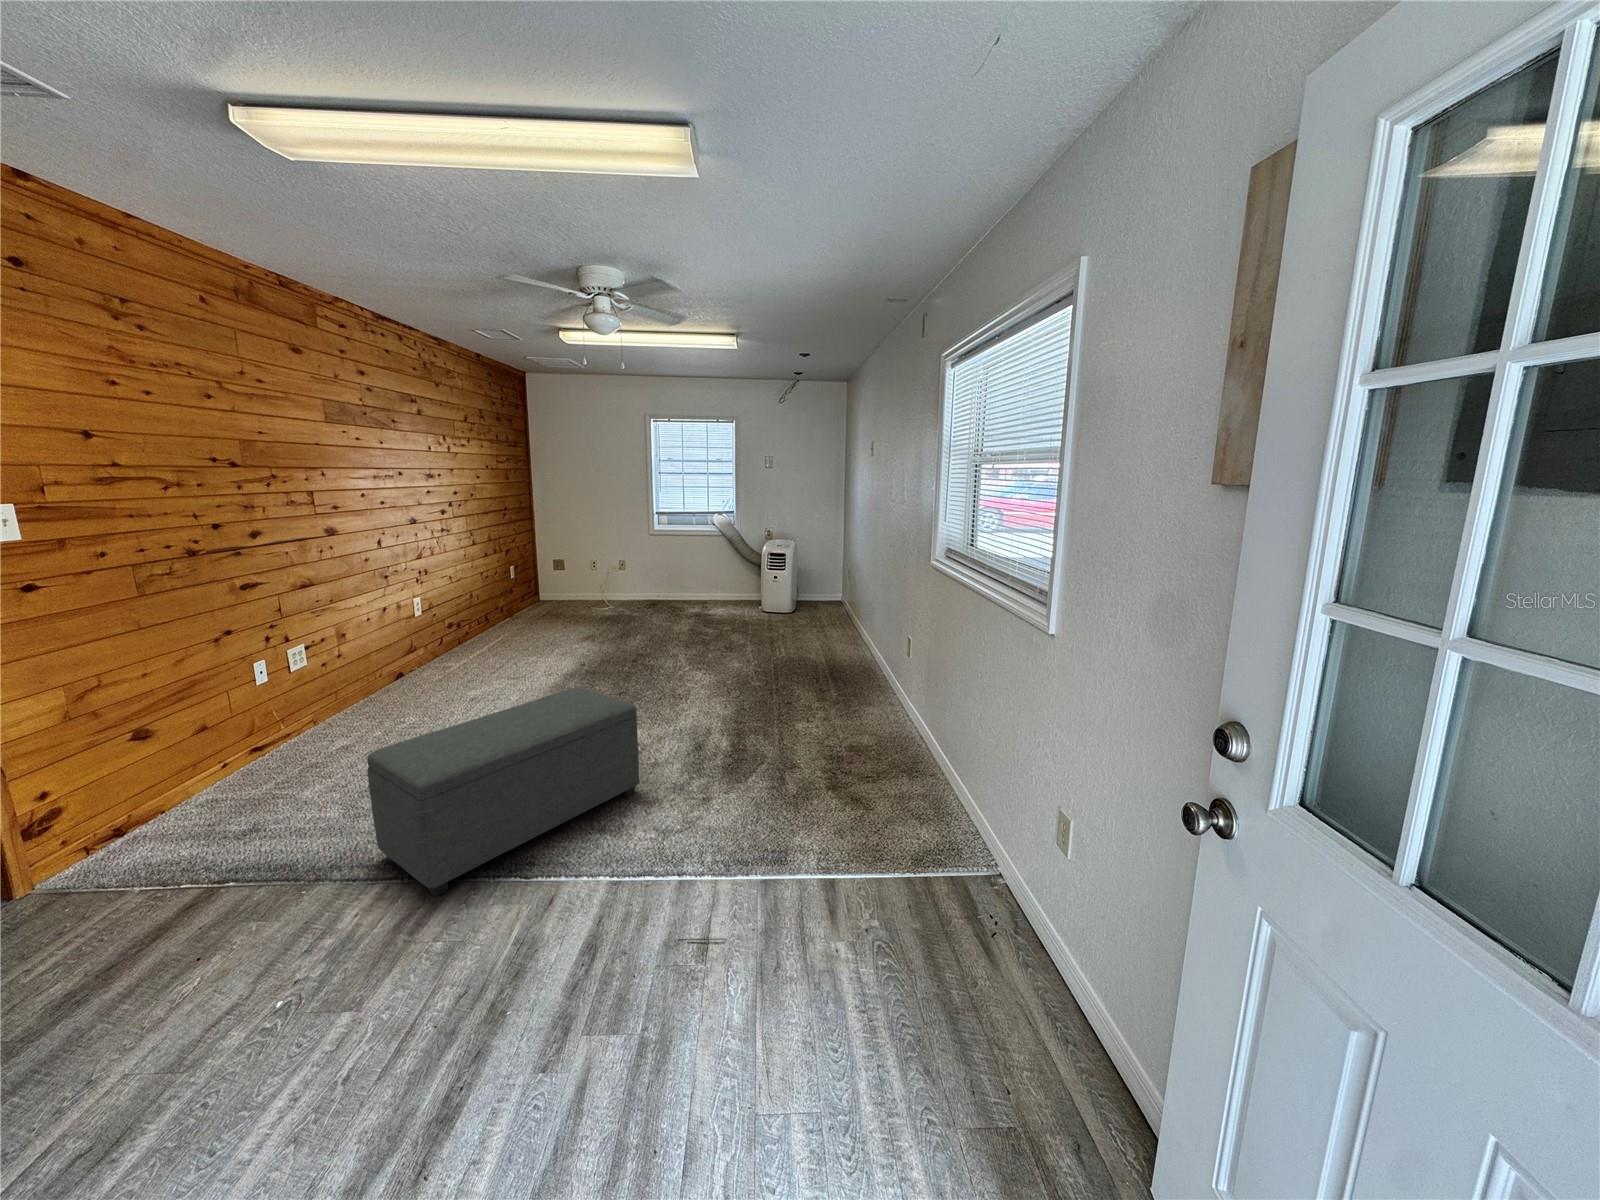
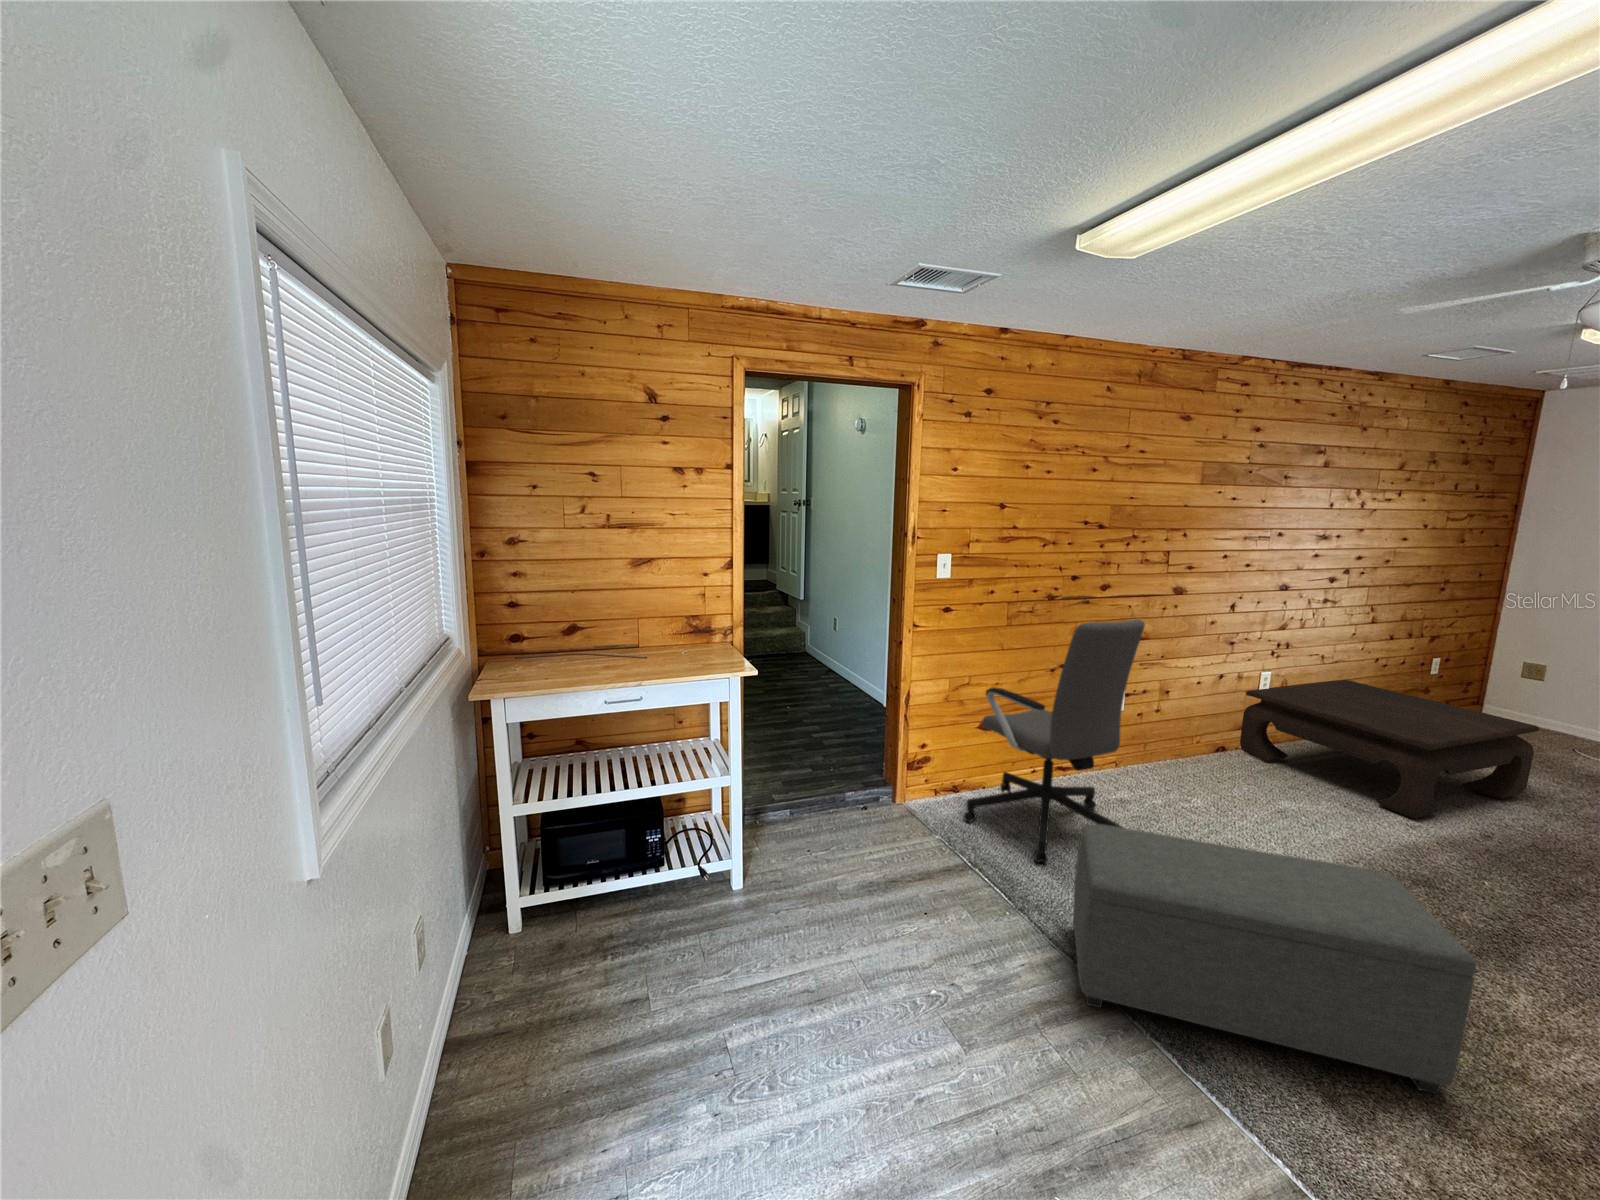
office chair: none [142,553,384,854] -> present [964,619,1145,863]
coffee table: none [409,592,583,671] -> present [1240,680,1539,818]

